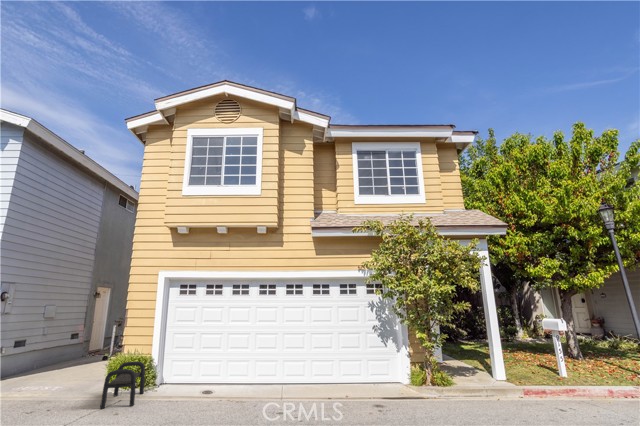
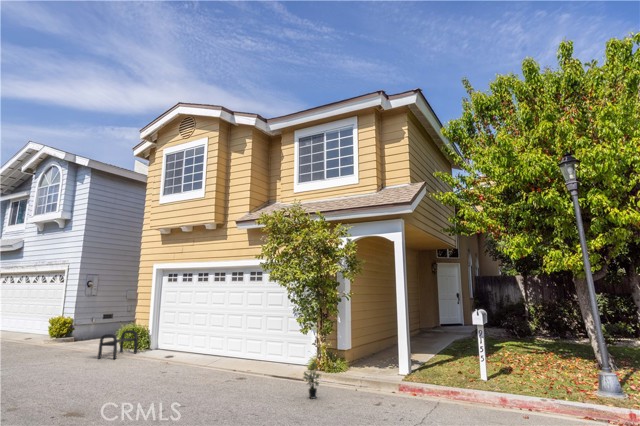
potted plant: none [471,376,491,415] -> present [303,363,320,398]

